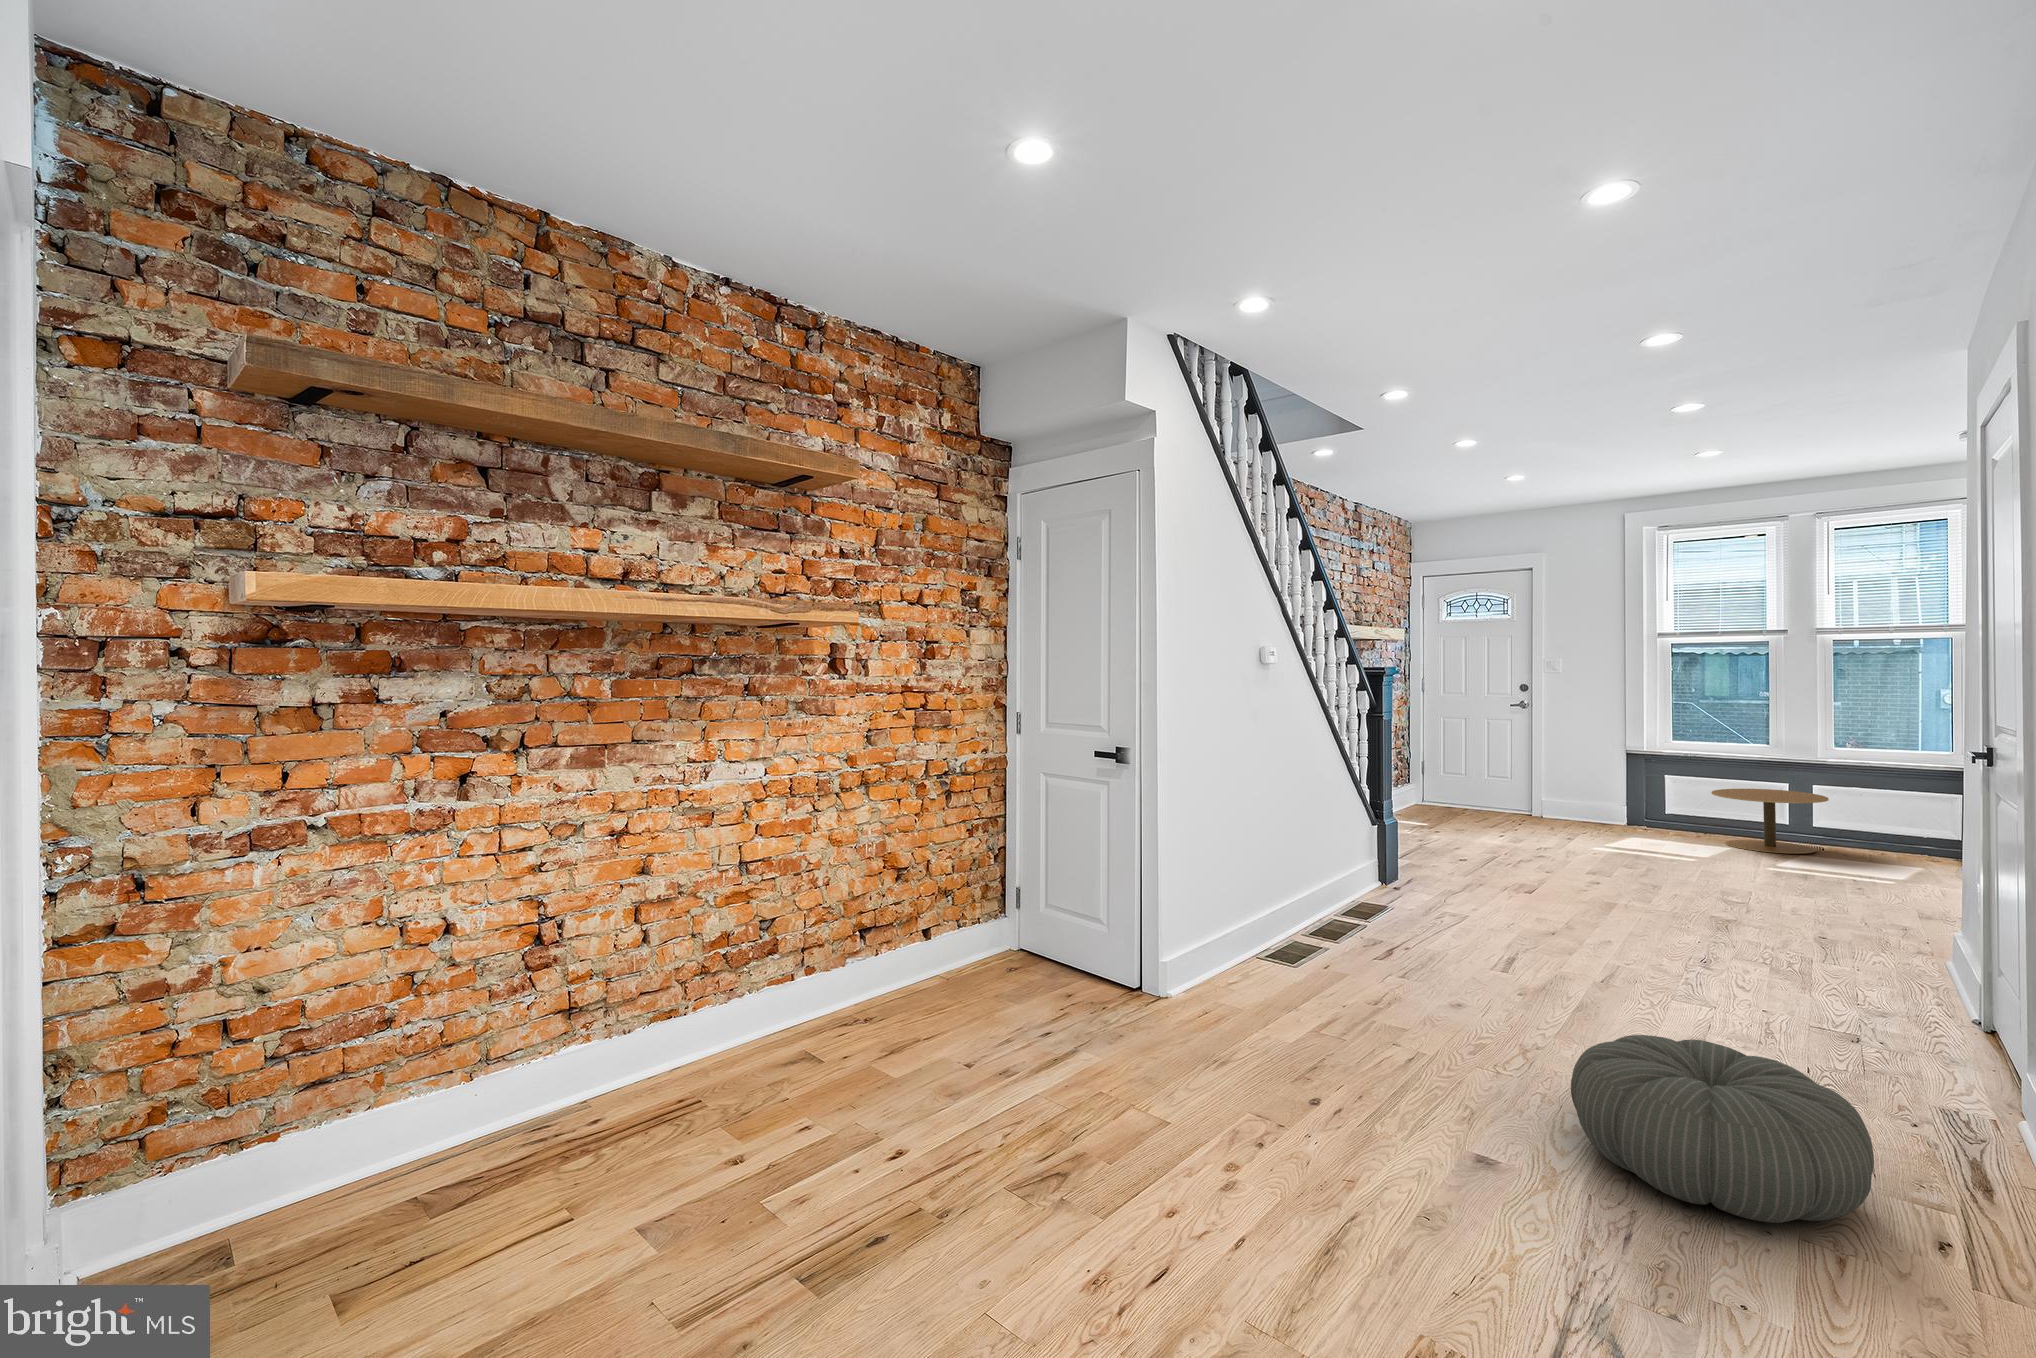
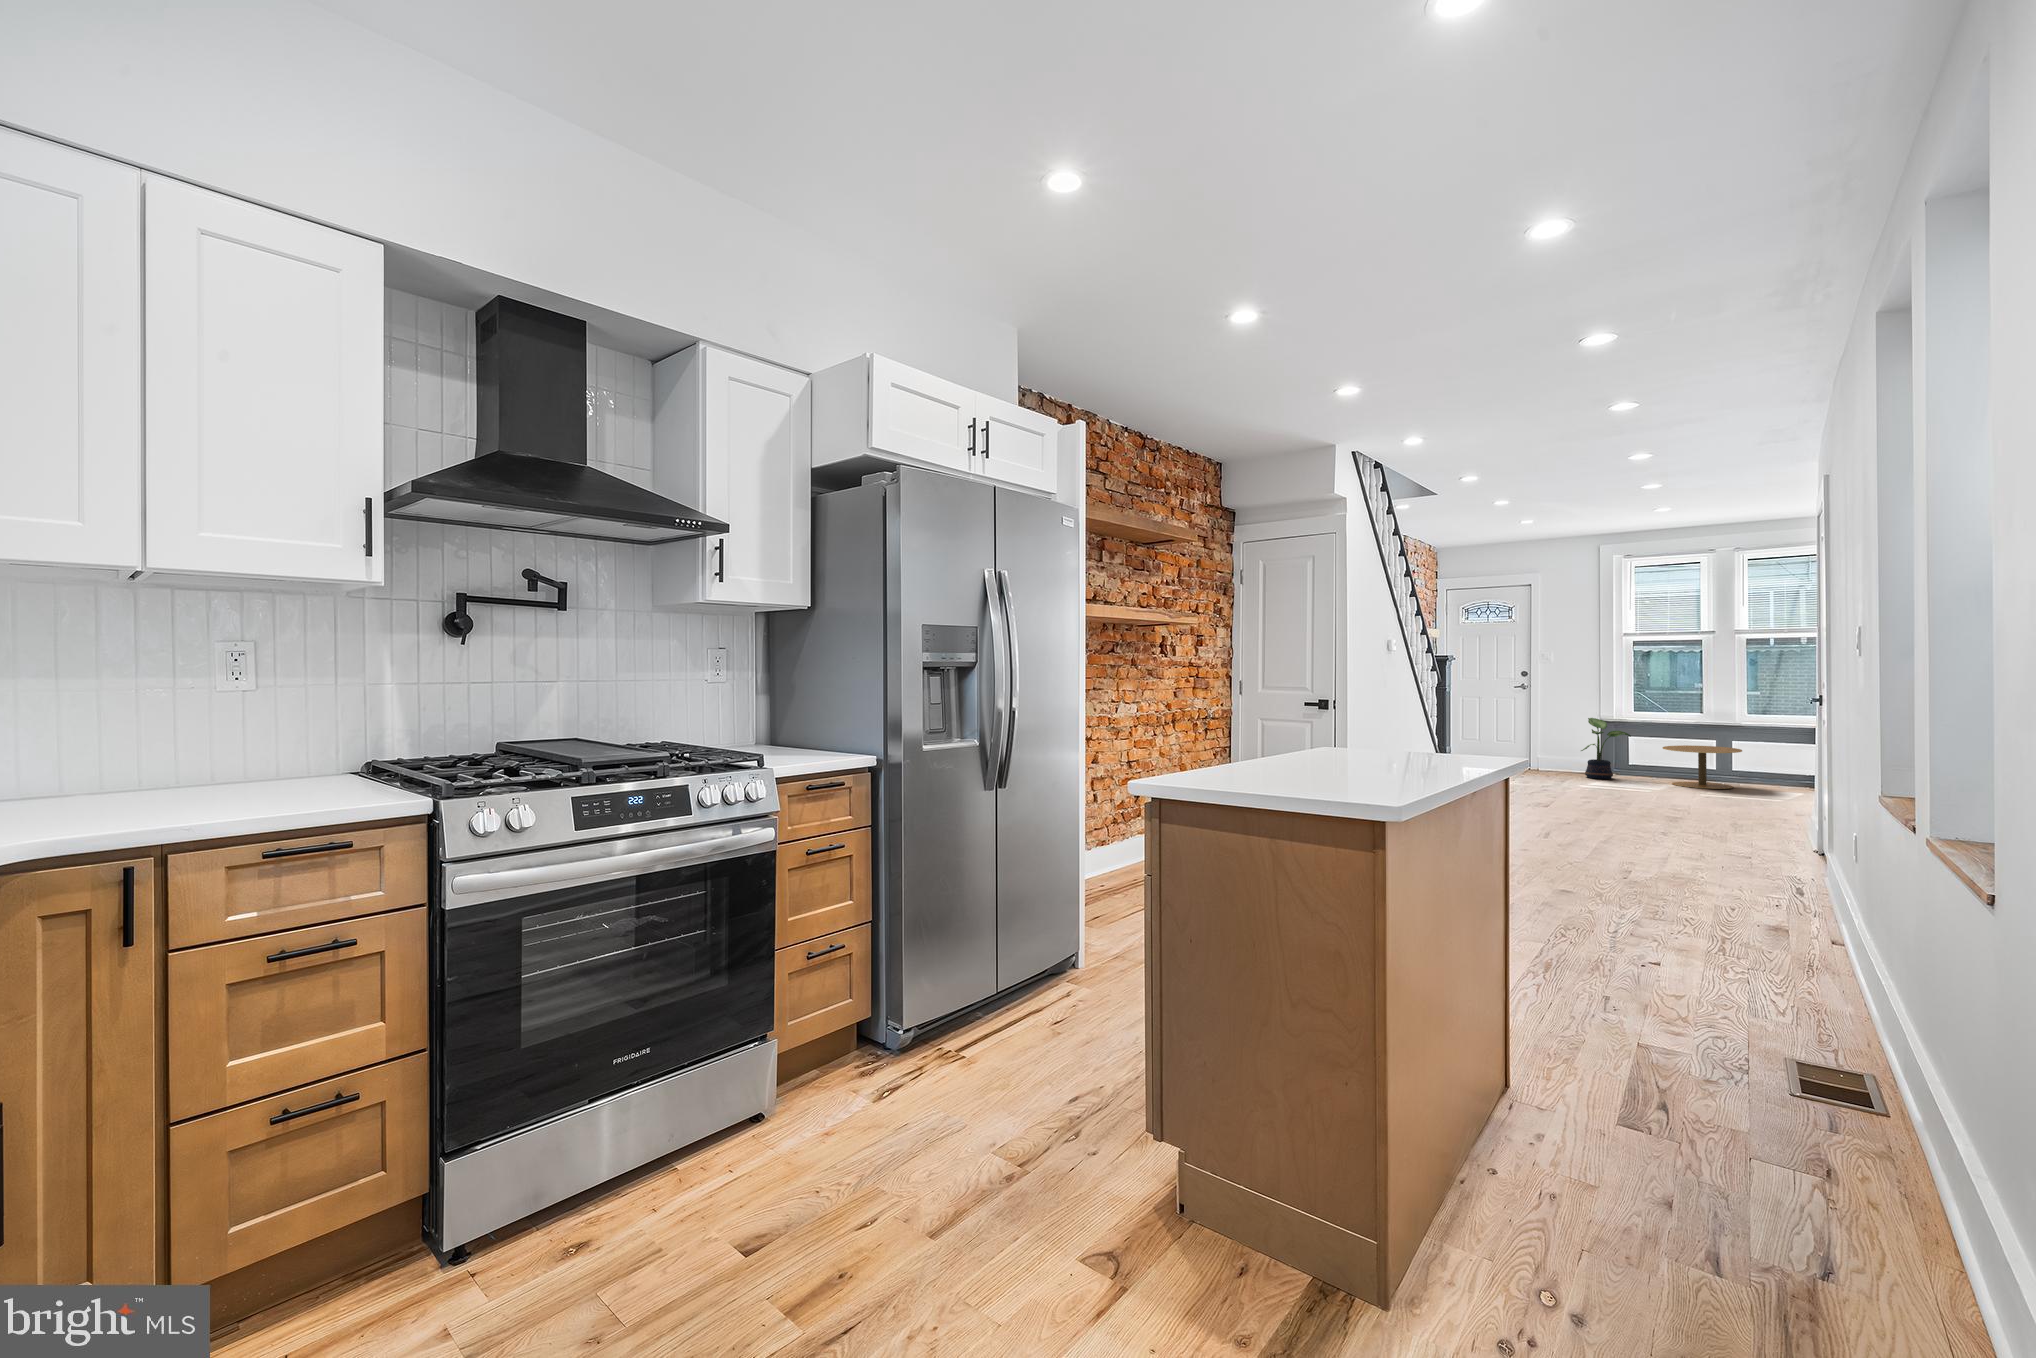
potted plant: none [1596,748,1666,834] -> present [1581,718,1631,779]
pouf: present [1571,1035,1874,1223] -> none [1599,841,1745,909]

